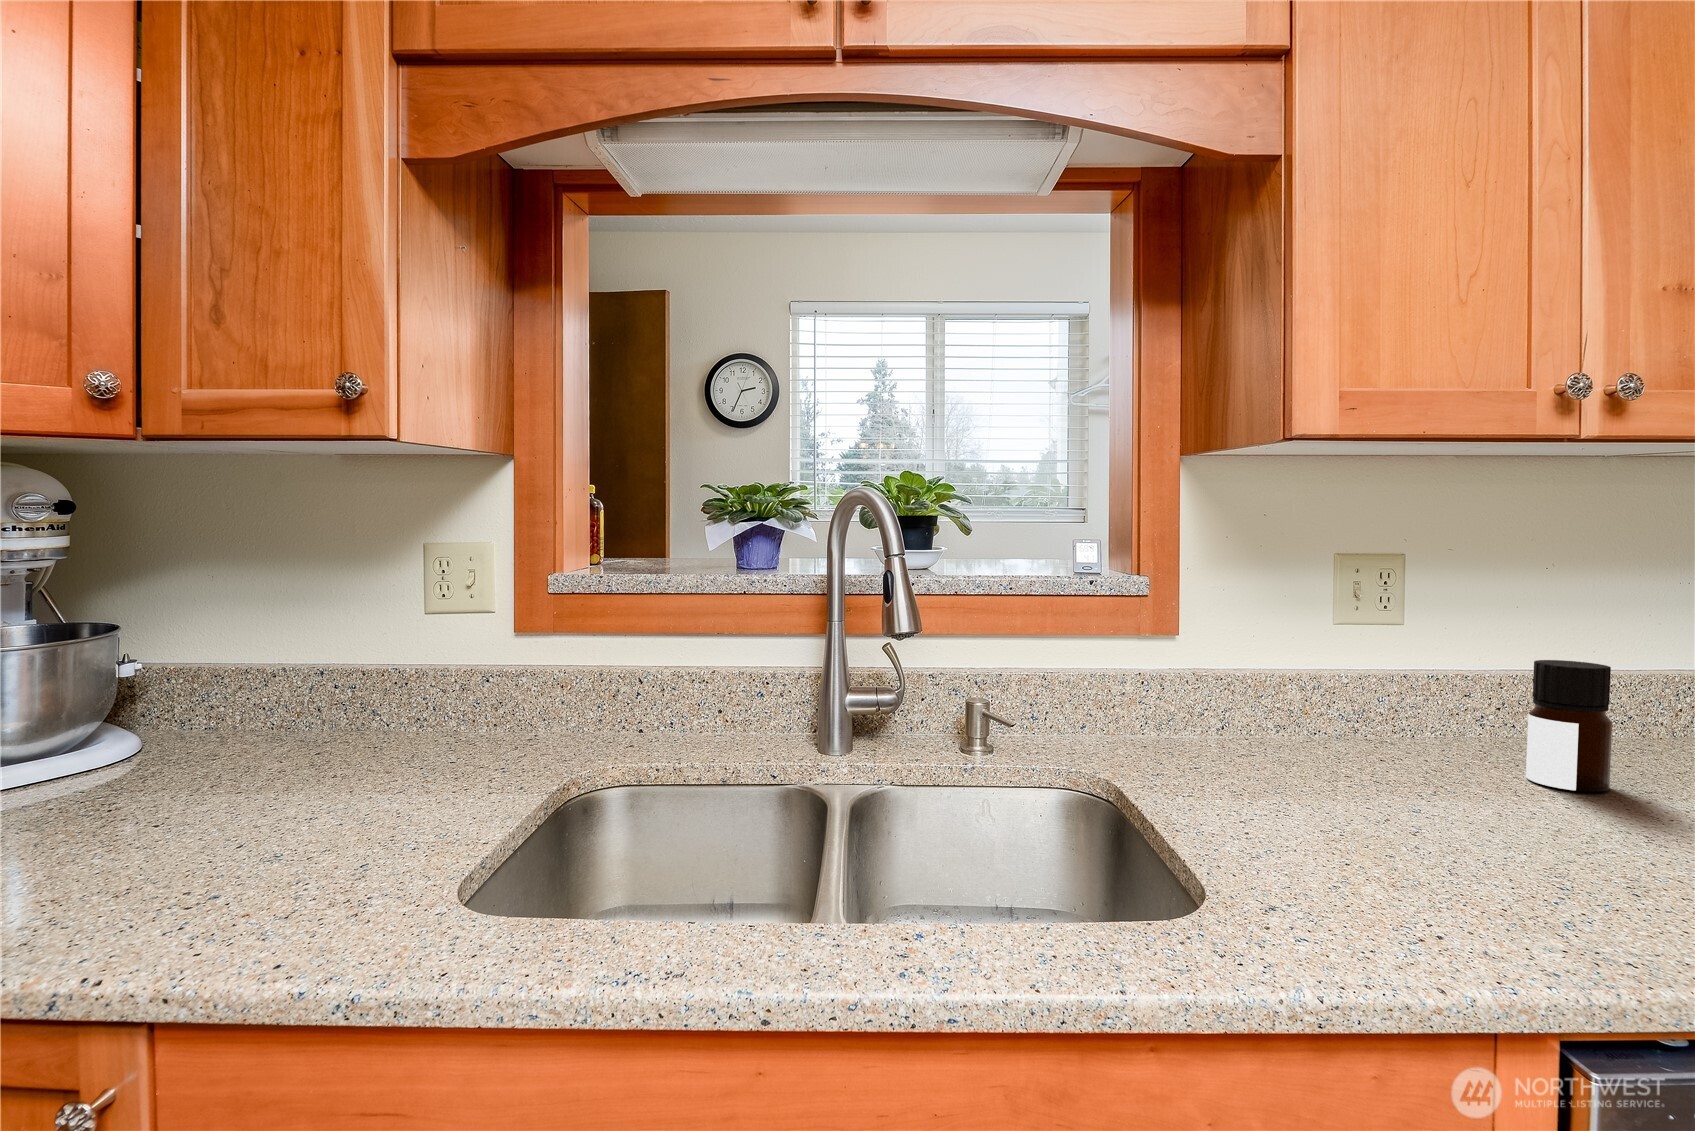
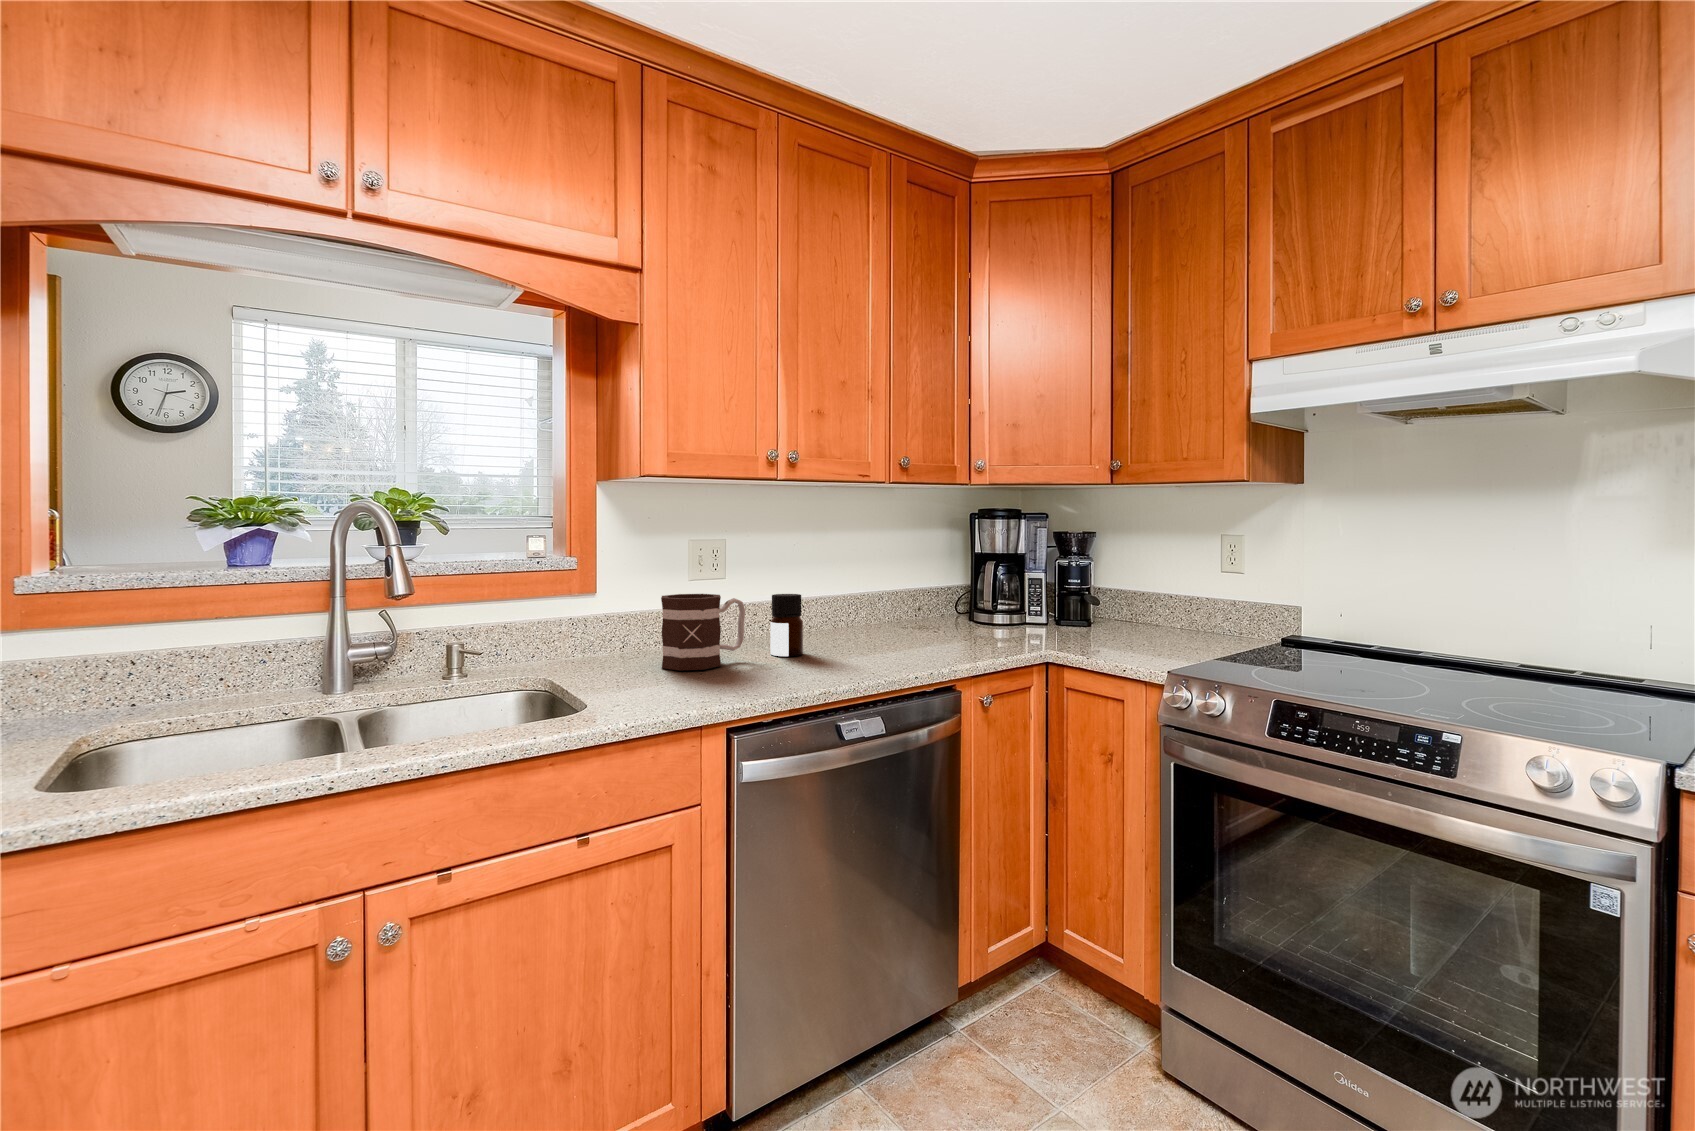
mug: none [1299,647,1476,797] -> present [661,594,745,670]

